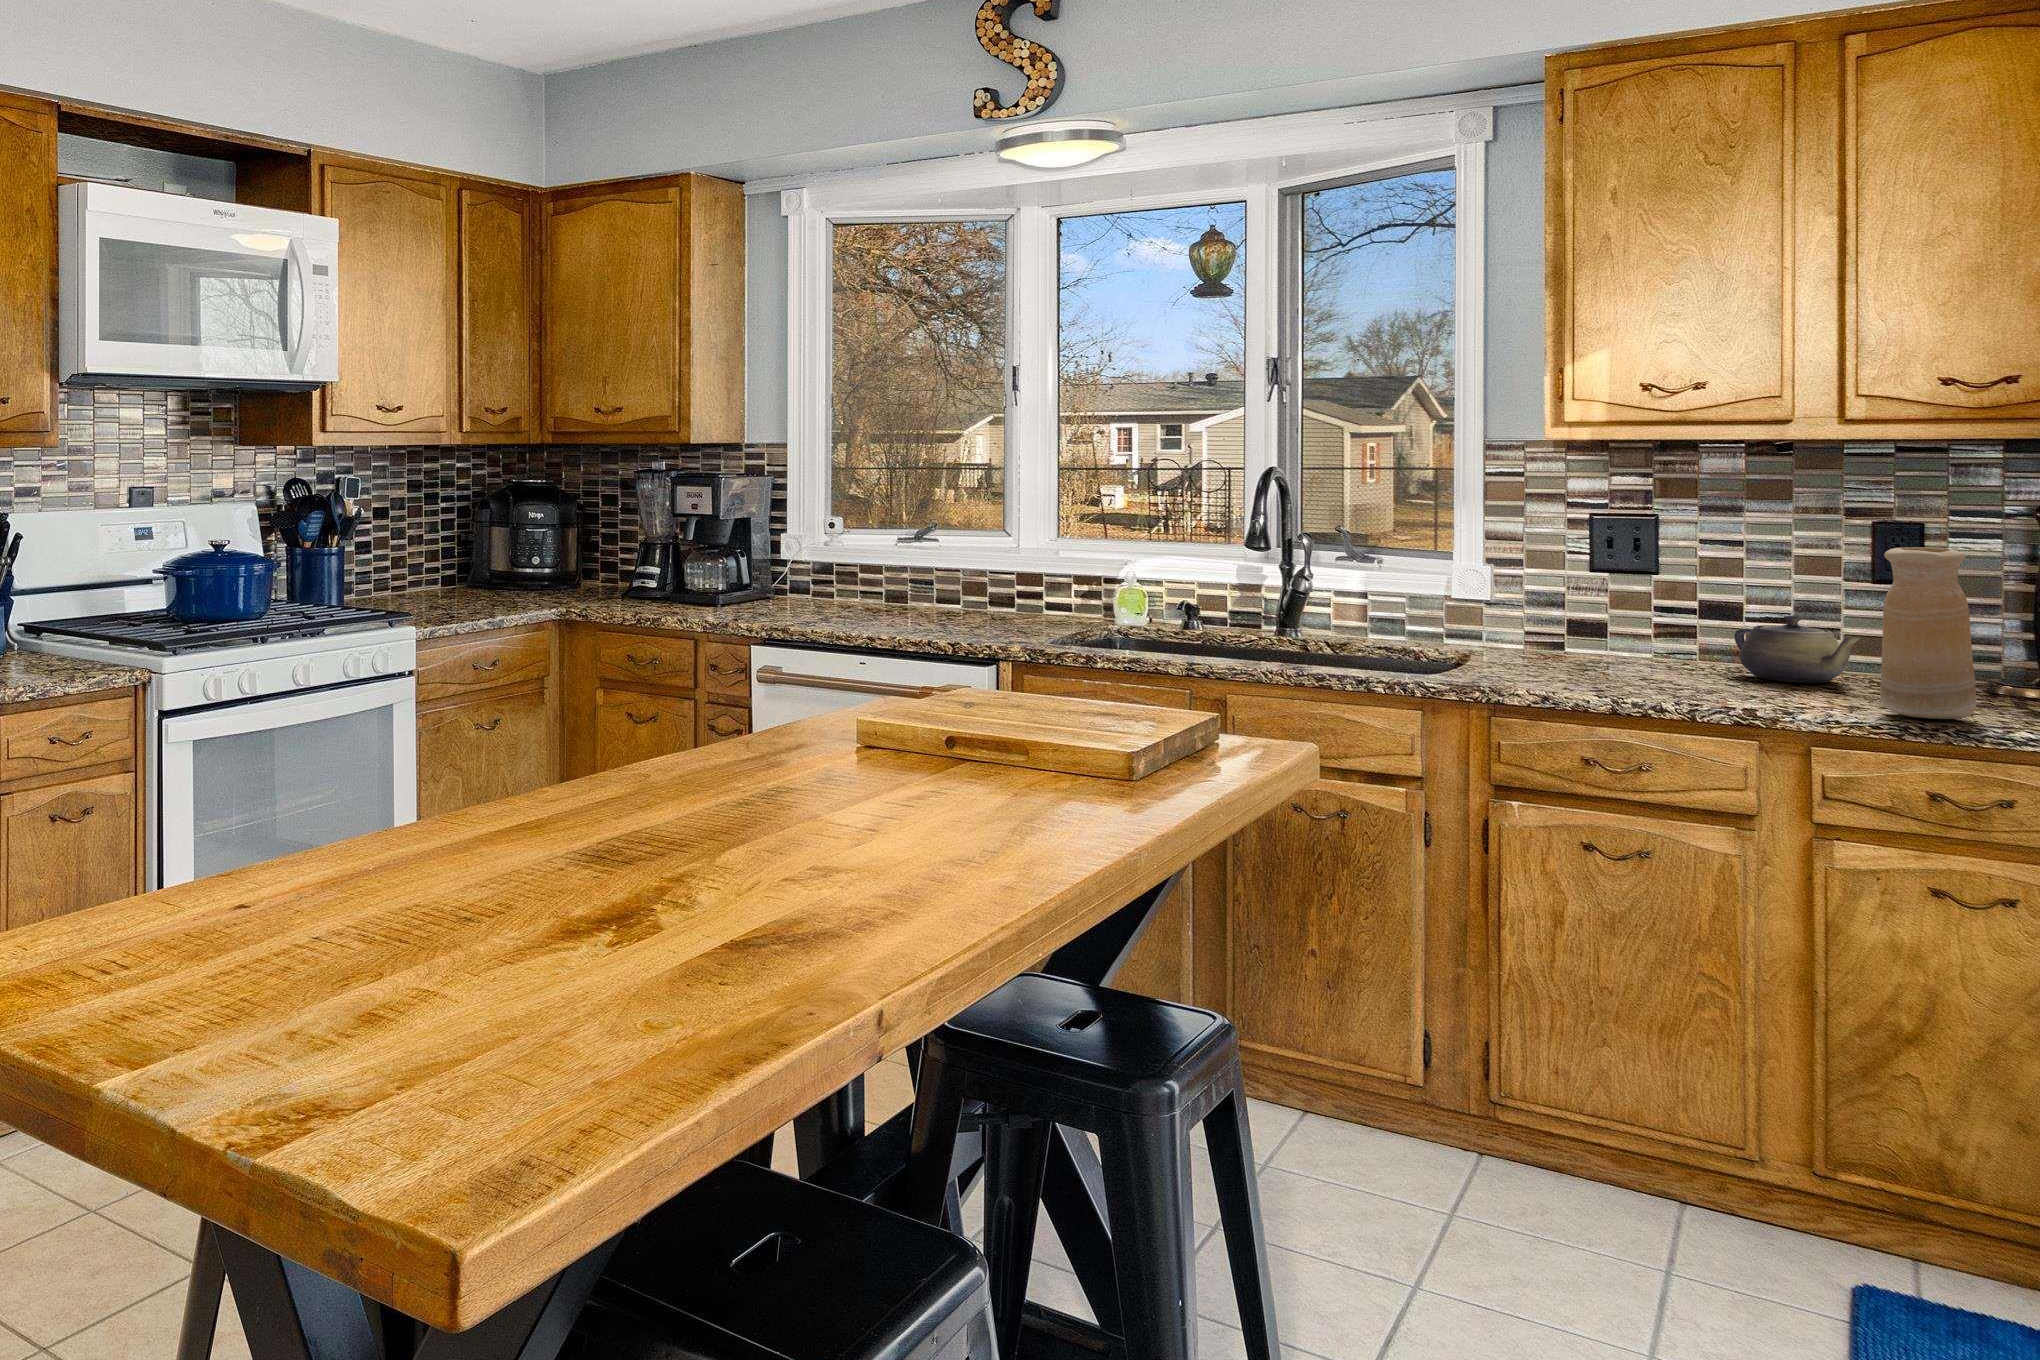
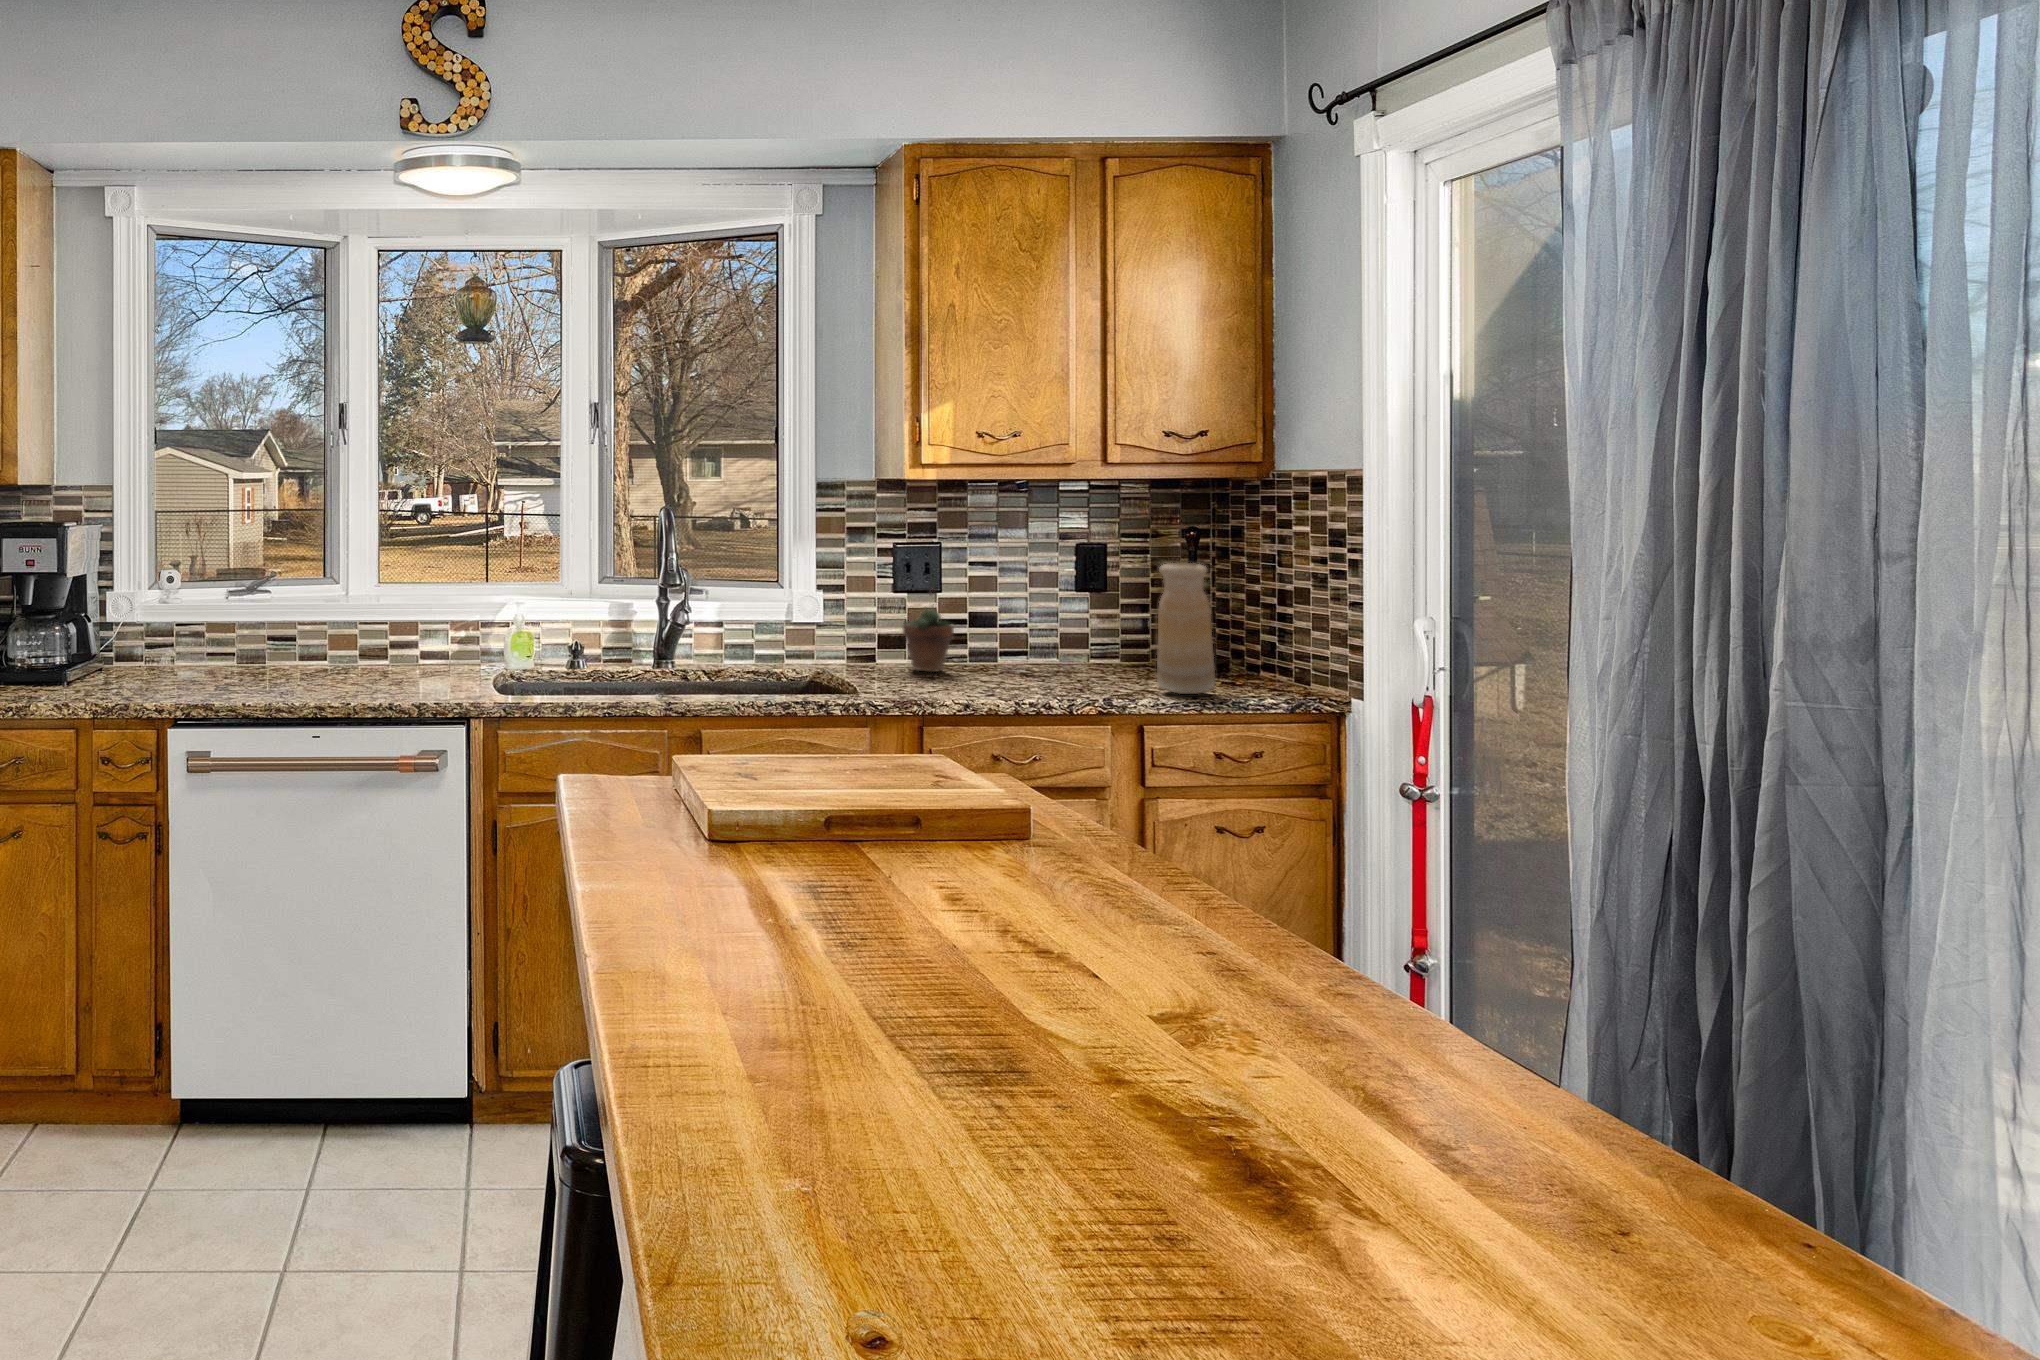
succulent plant: none [1573,567,1645,666] -> present [902,588,954,672]
teapot: present [1734,616,1861,683] -> none [1008,620,1108,673]

